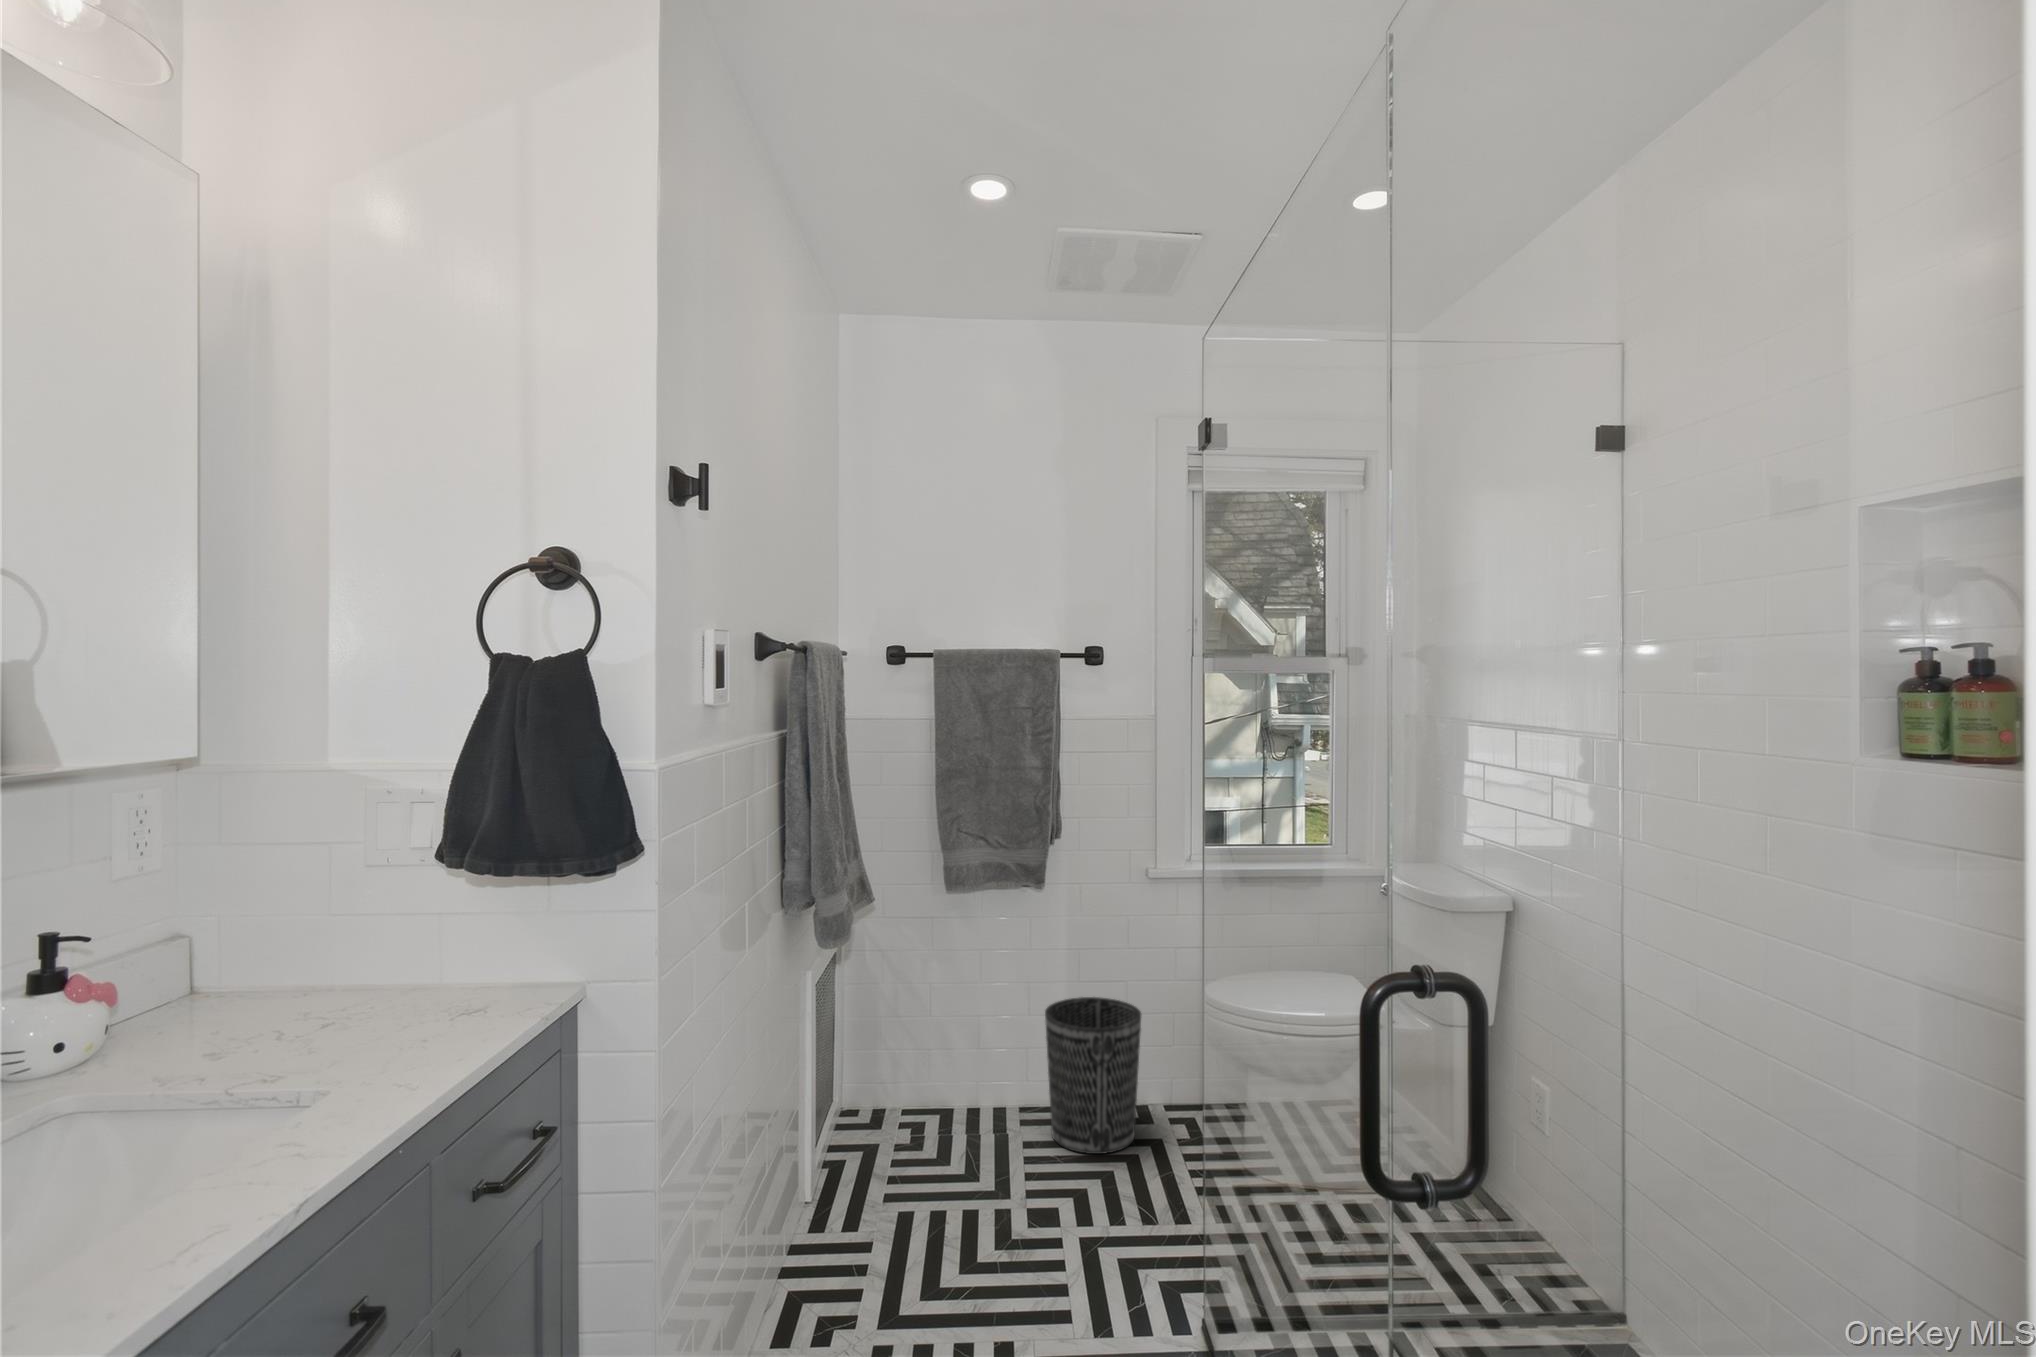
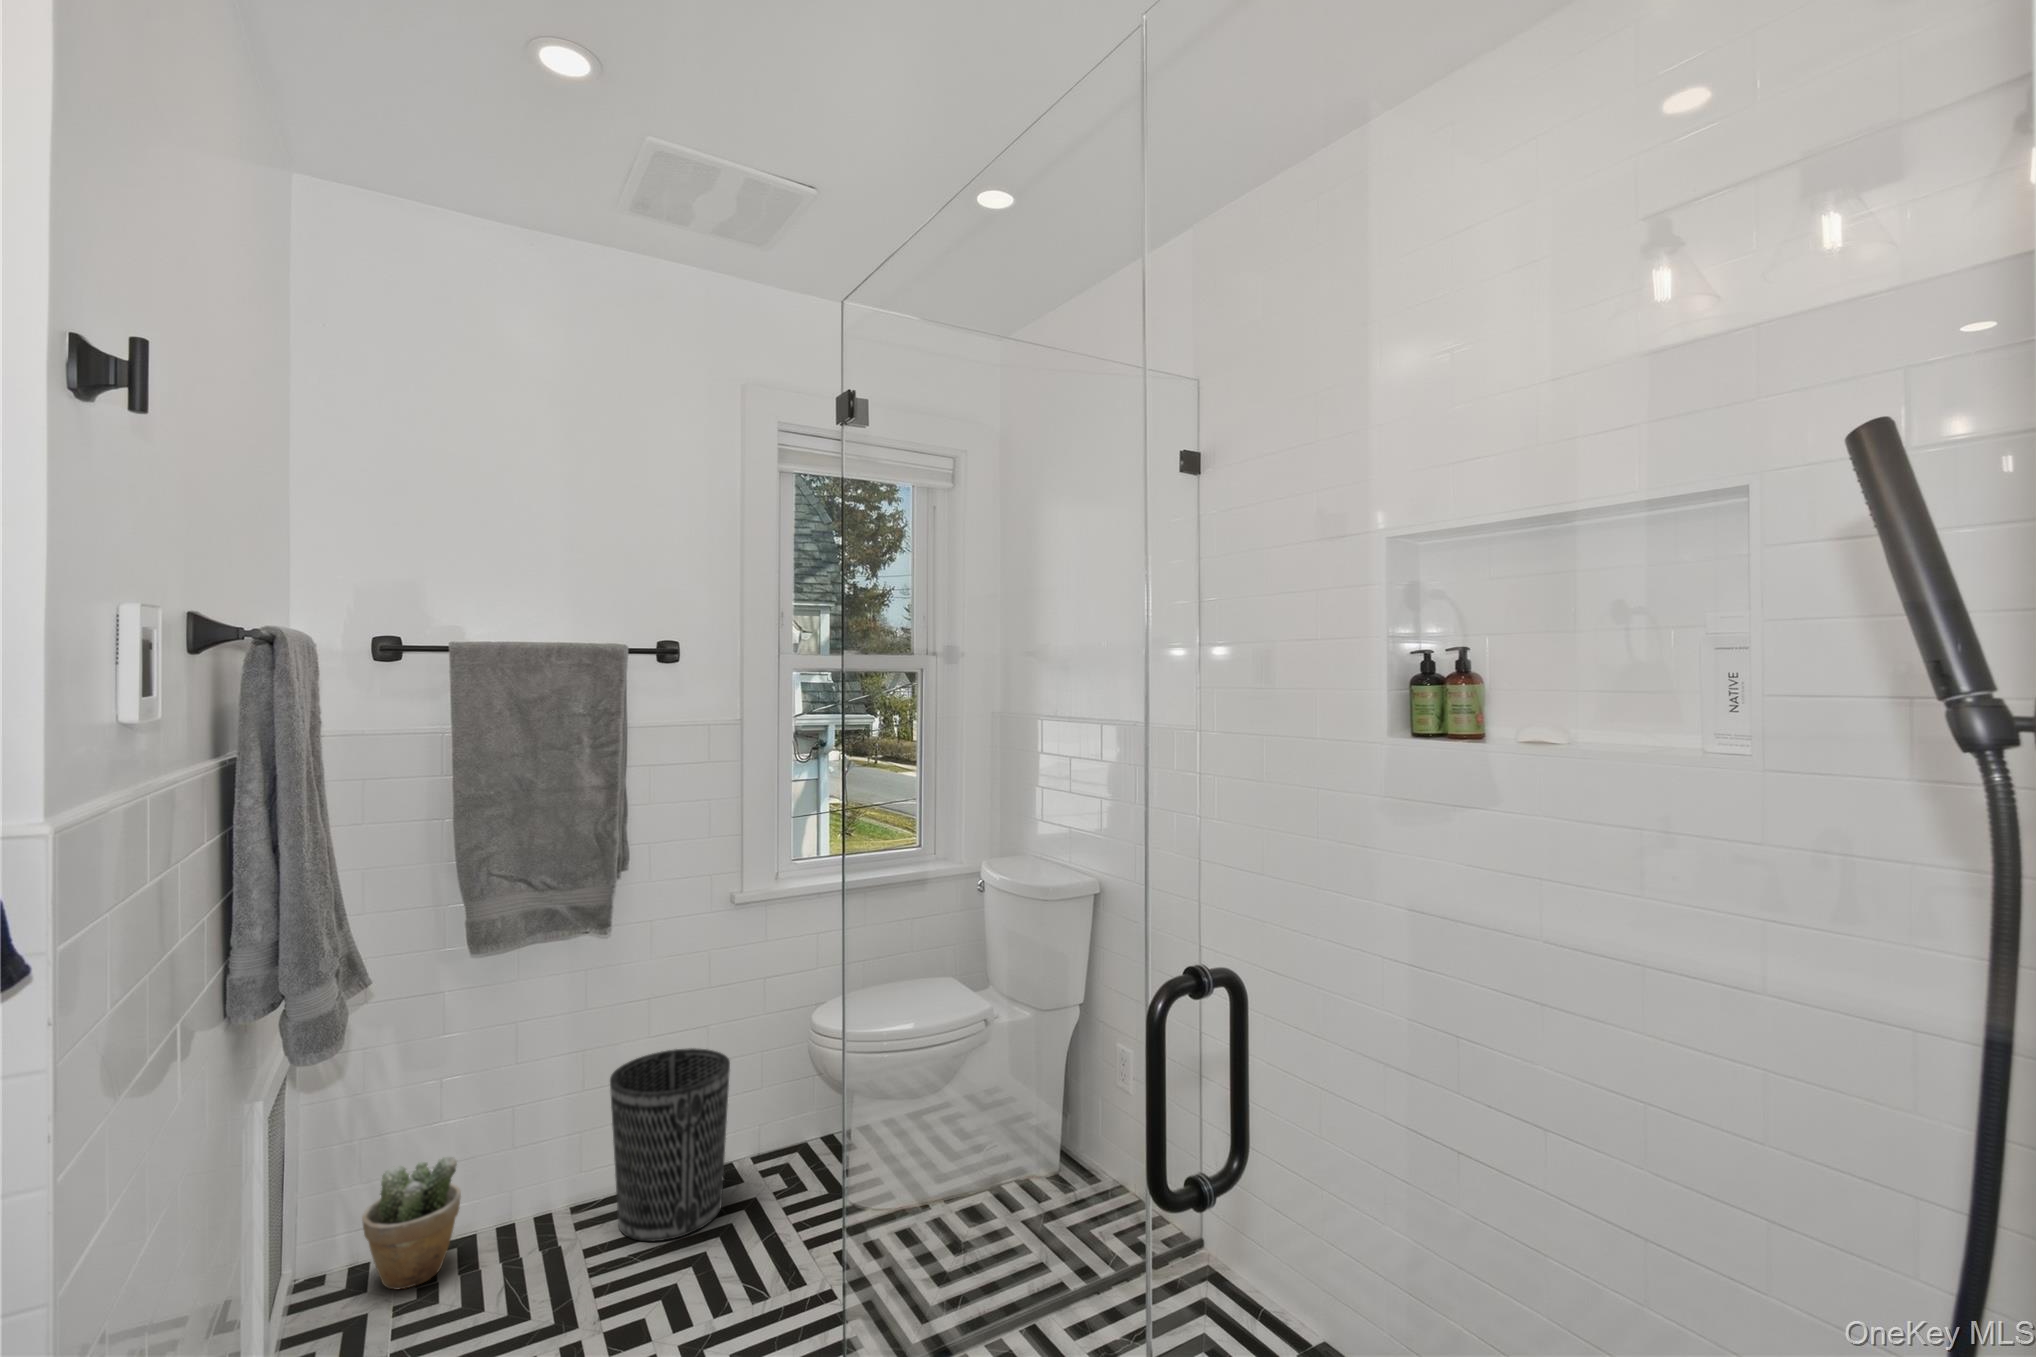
potted plant: none [878,1043,941,1135] -> present [362,1157,461,1290]

